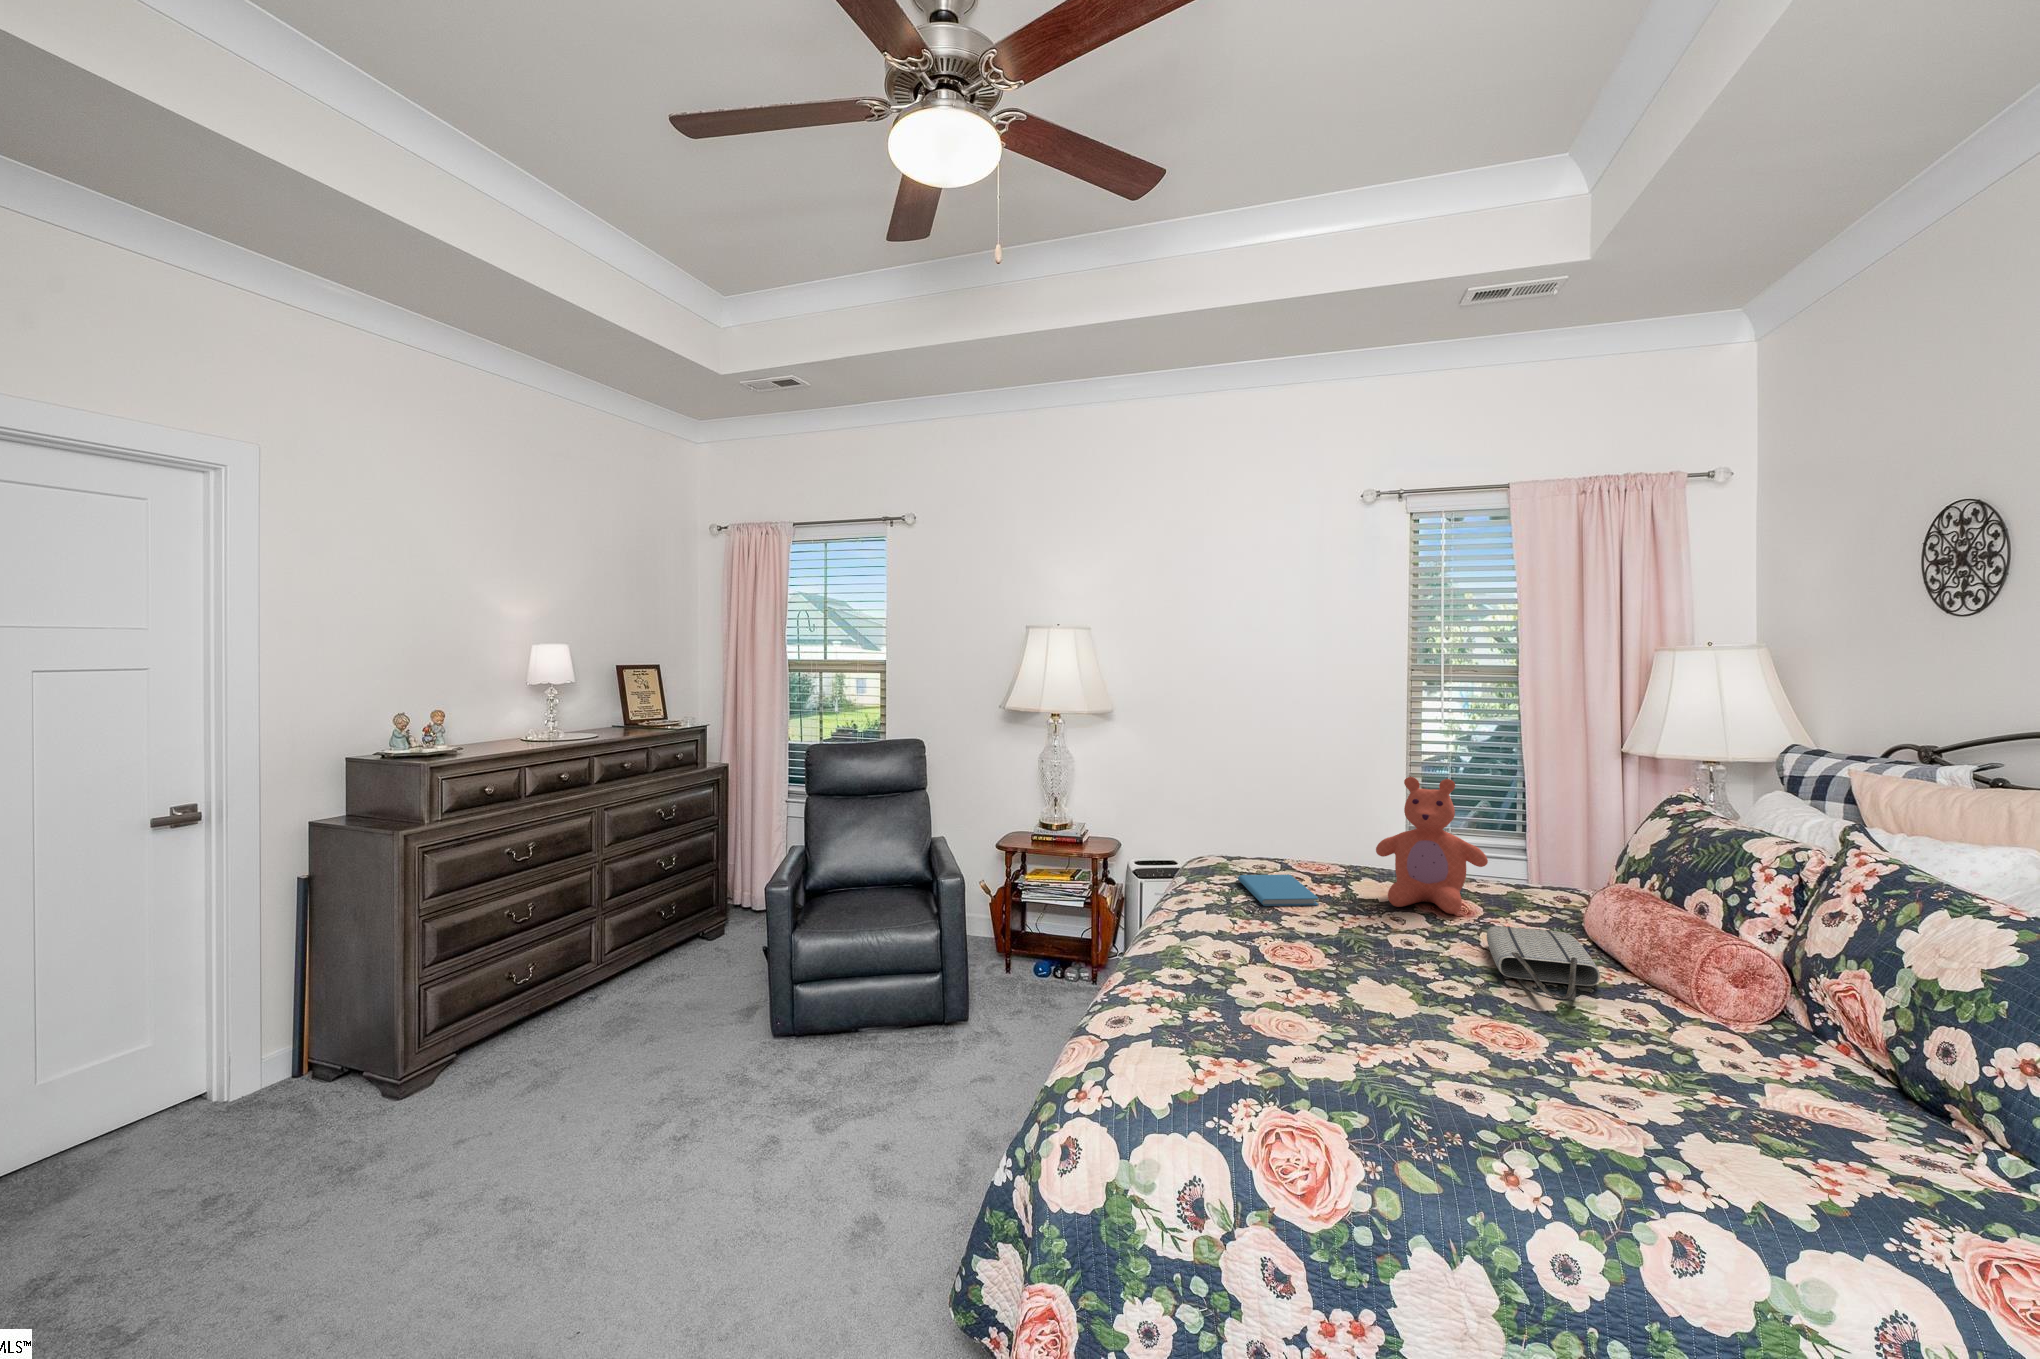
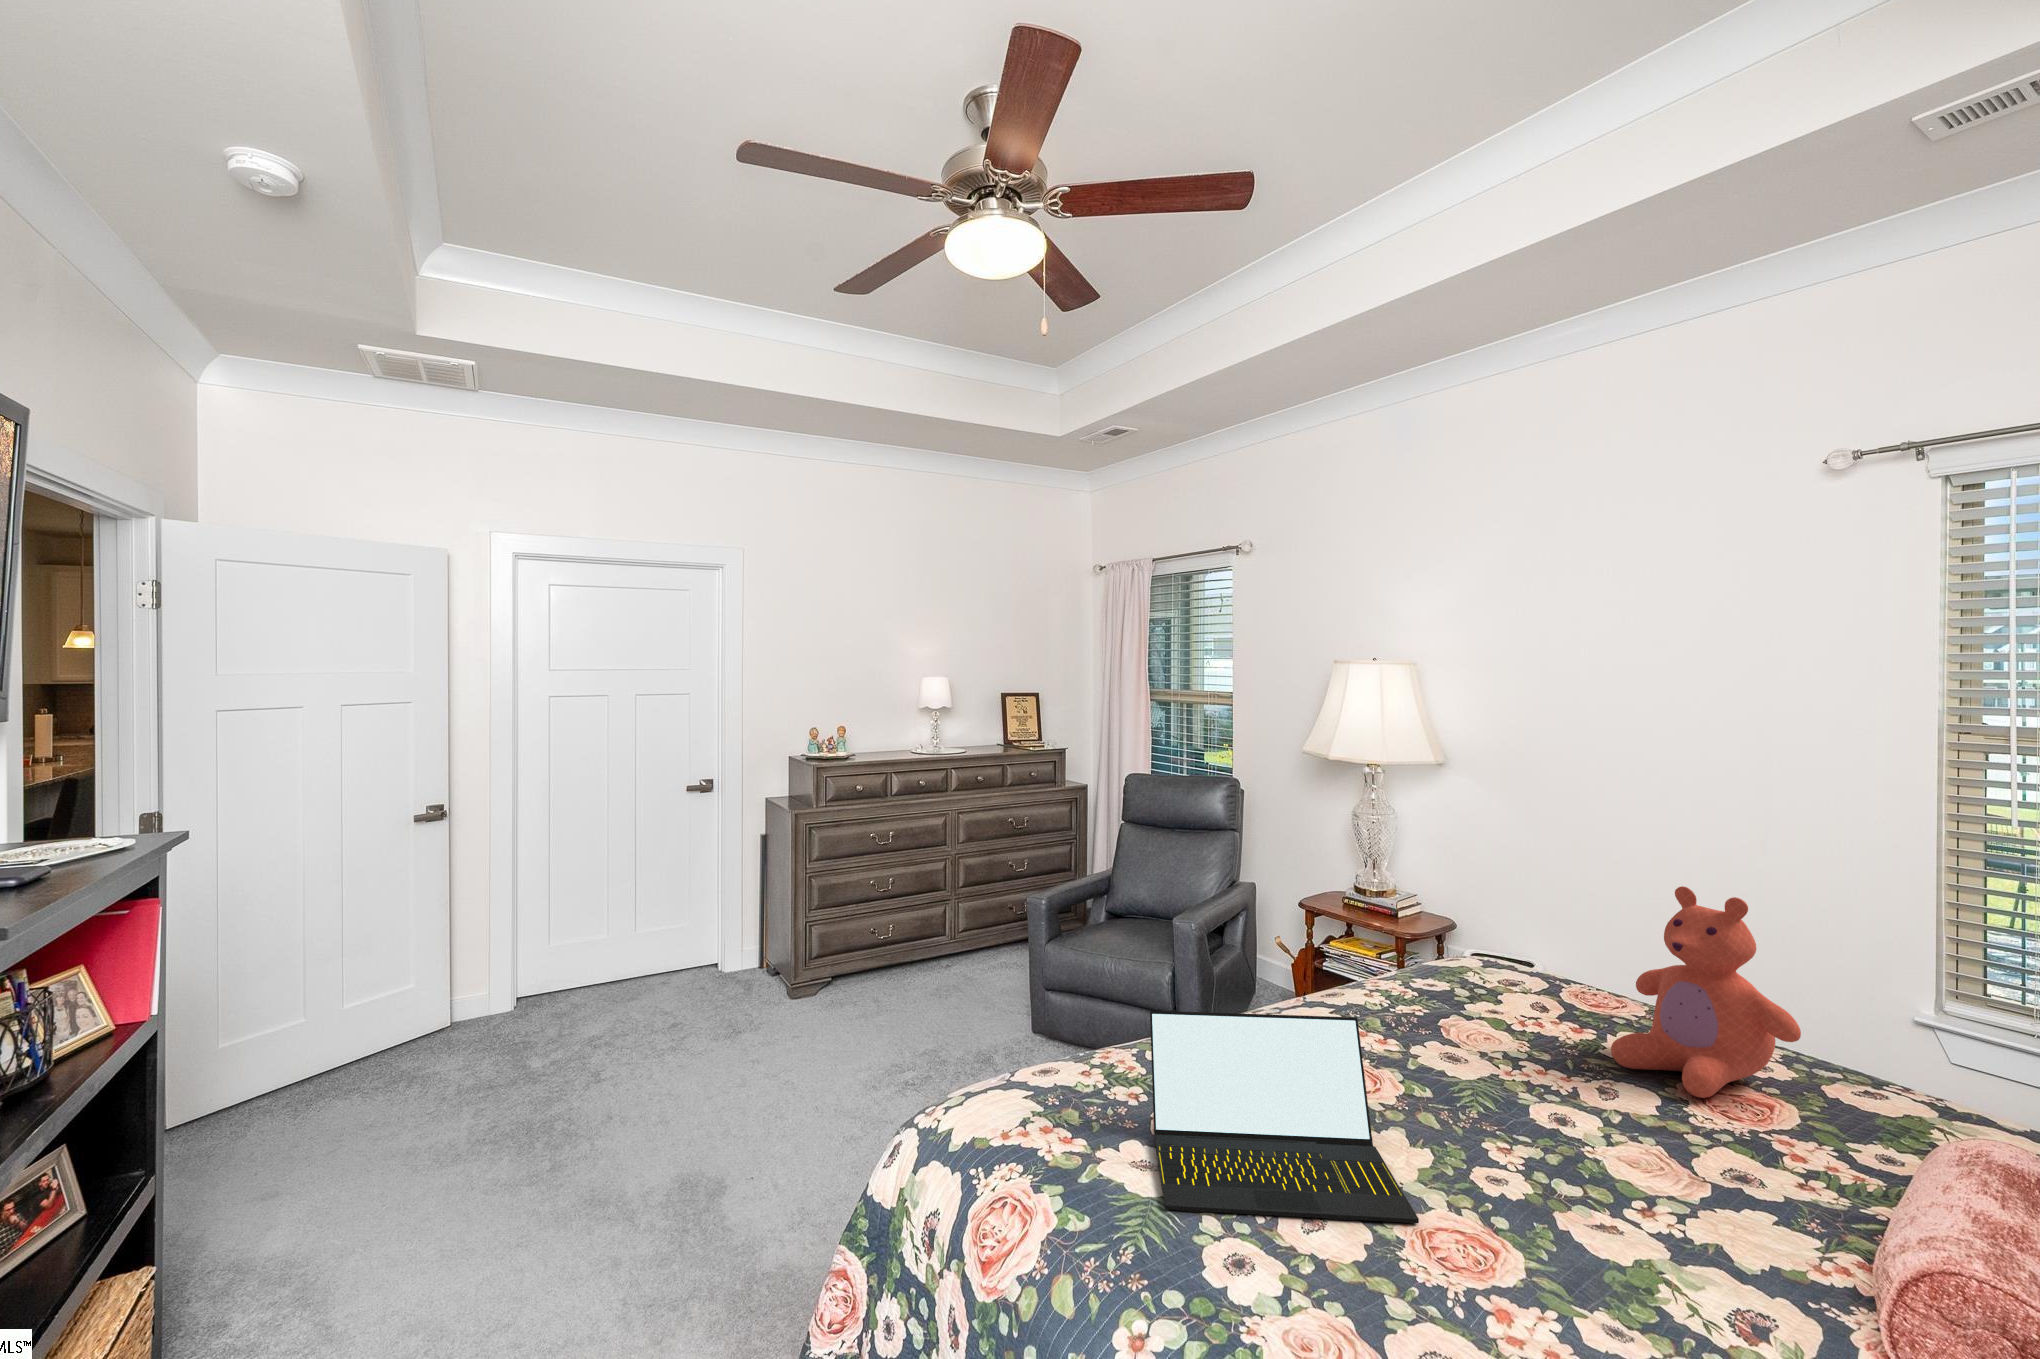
book: present [1238,874,1318,906] -> none [1430,981,1534,1037]
laptop: none [1250,902,1496,1086] -> present [1150,1011,1419,1223]
tote bag: present [1487,926,1600,1001] -> none [1570,1119,1803,1239]

